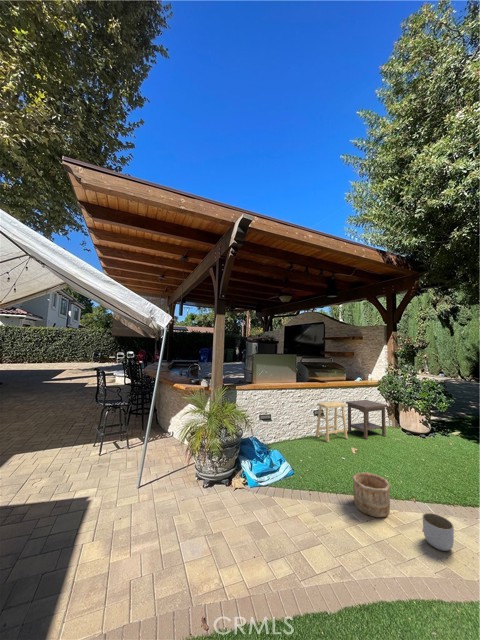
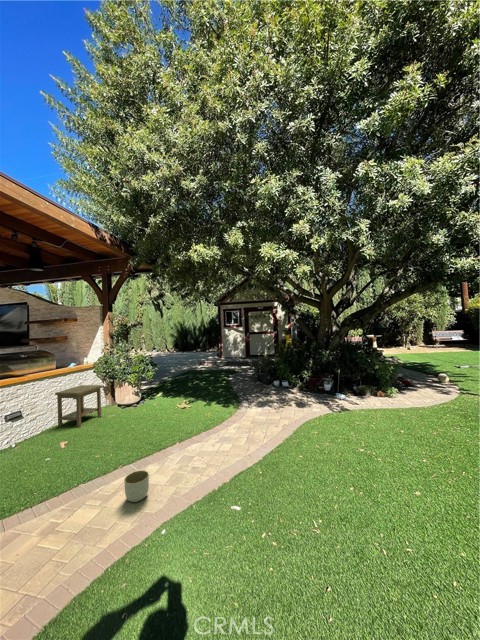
stool: present [316,401,348,442] -> none [9,396,57,449]
wooden bucket: present [352,472,391,517] -> none [51,461,96,512]

